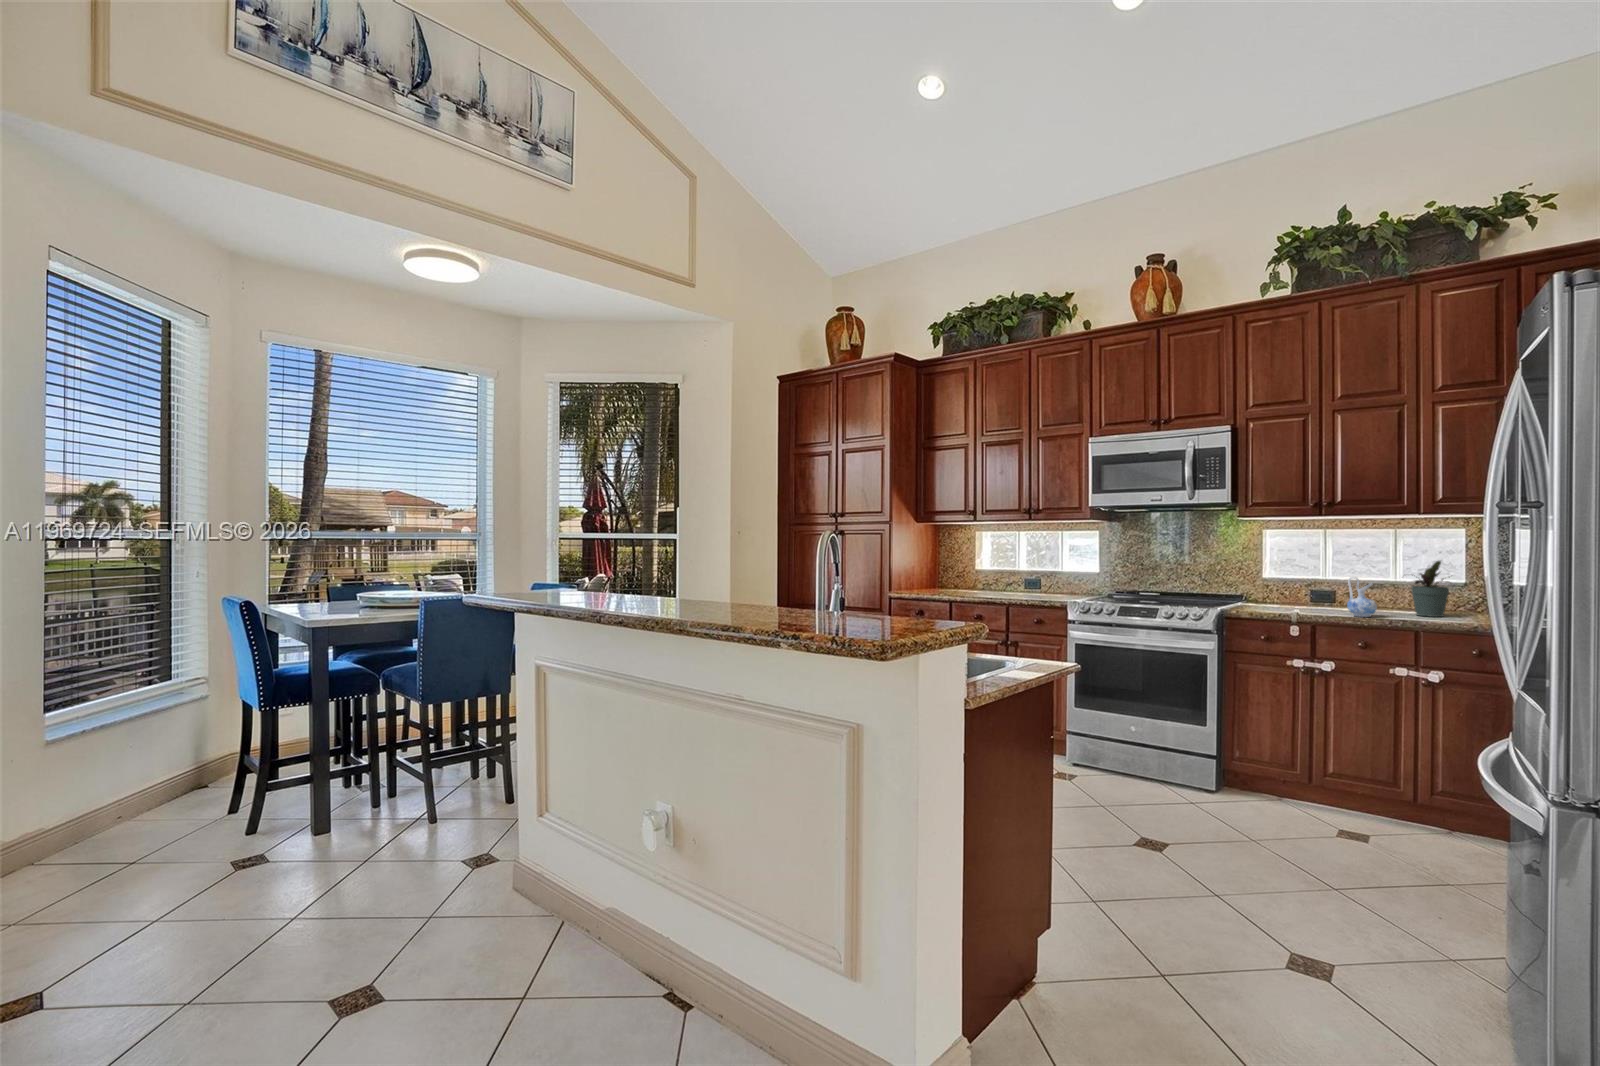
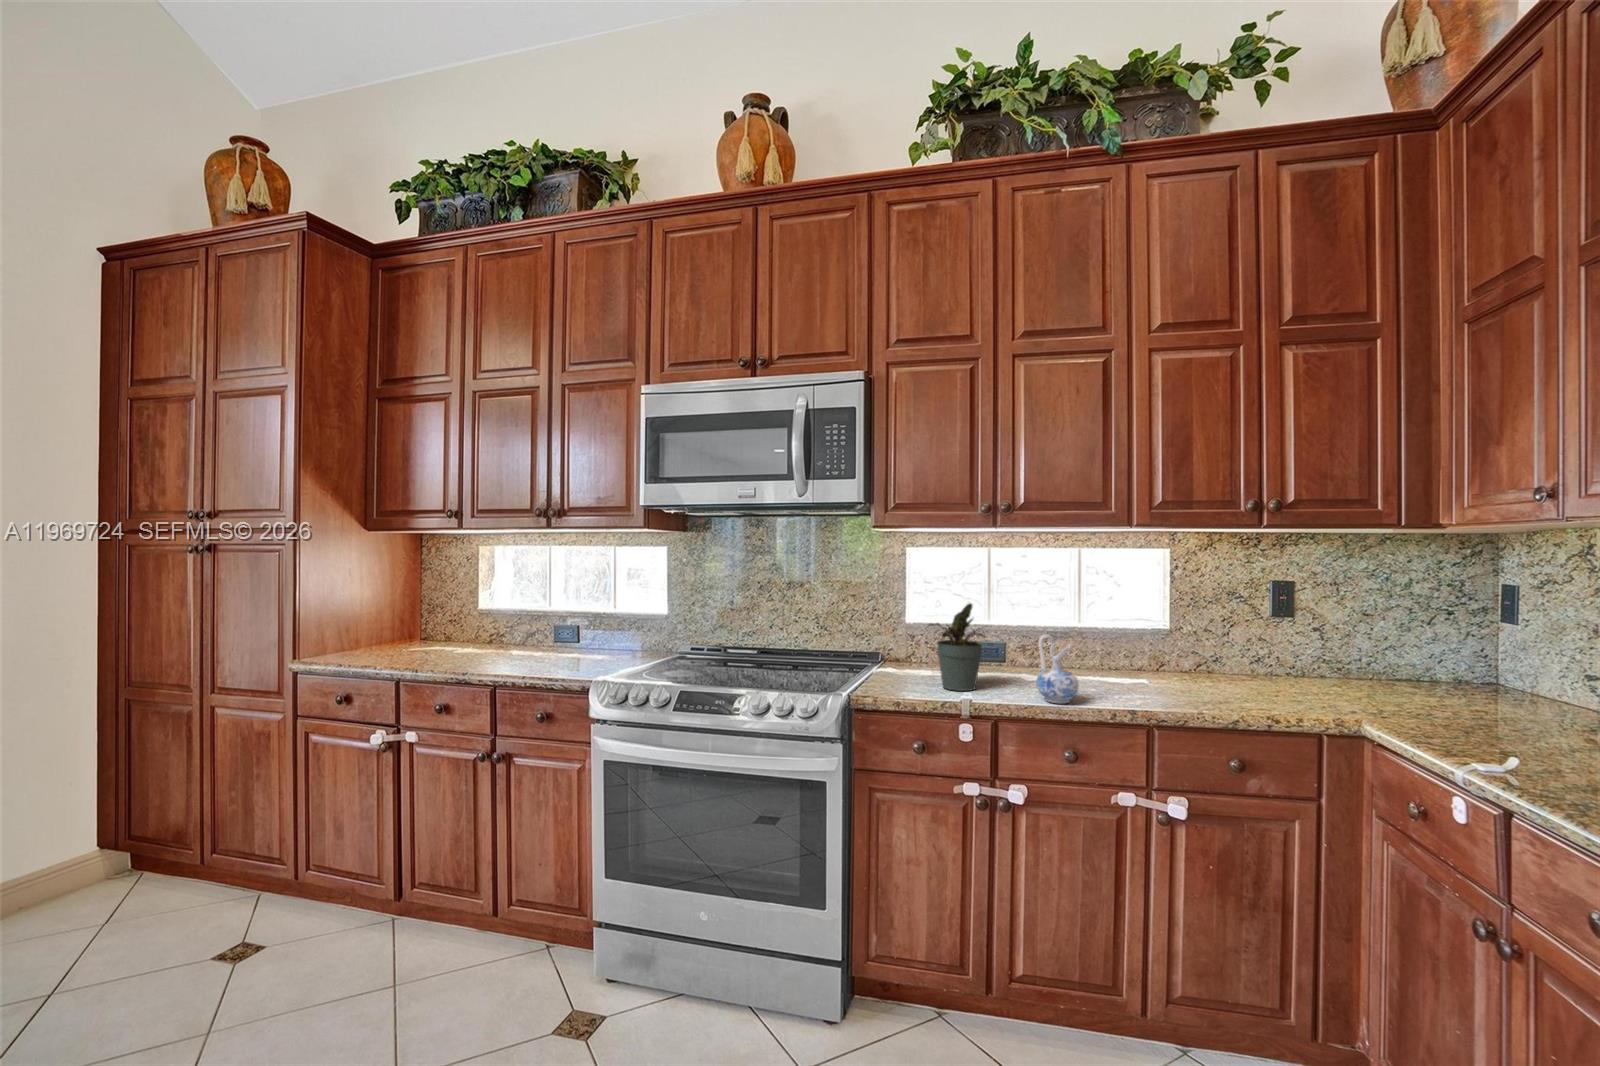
potted plant: present [1412,561,1450,617] -> present [928,603,985,691]

